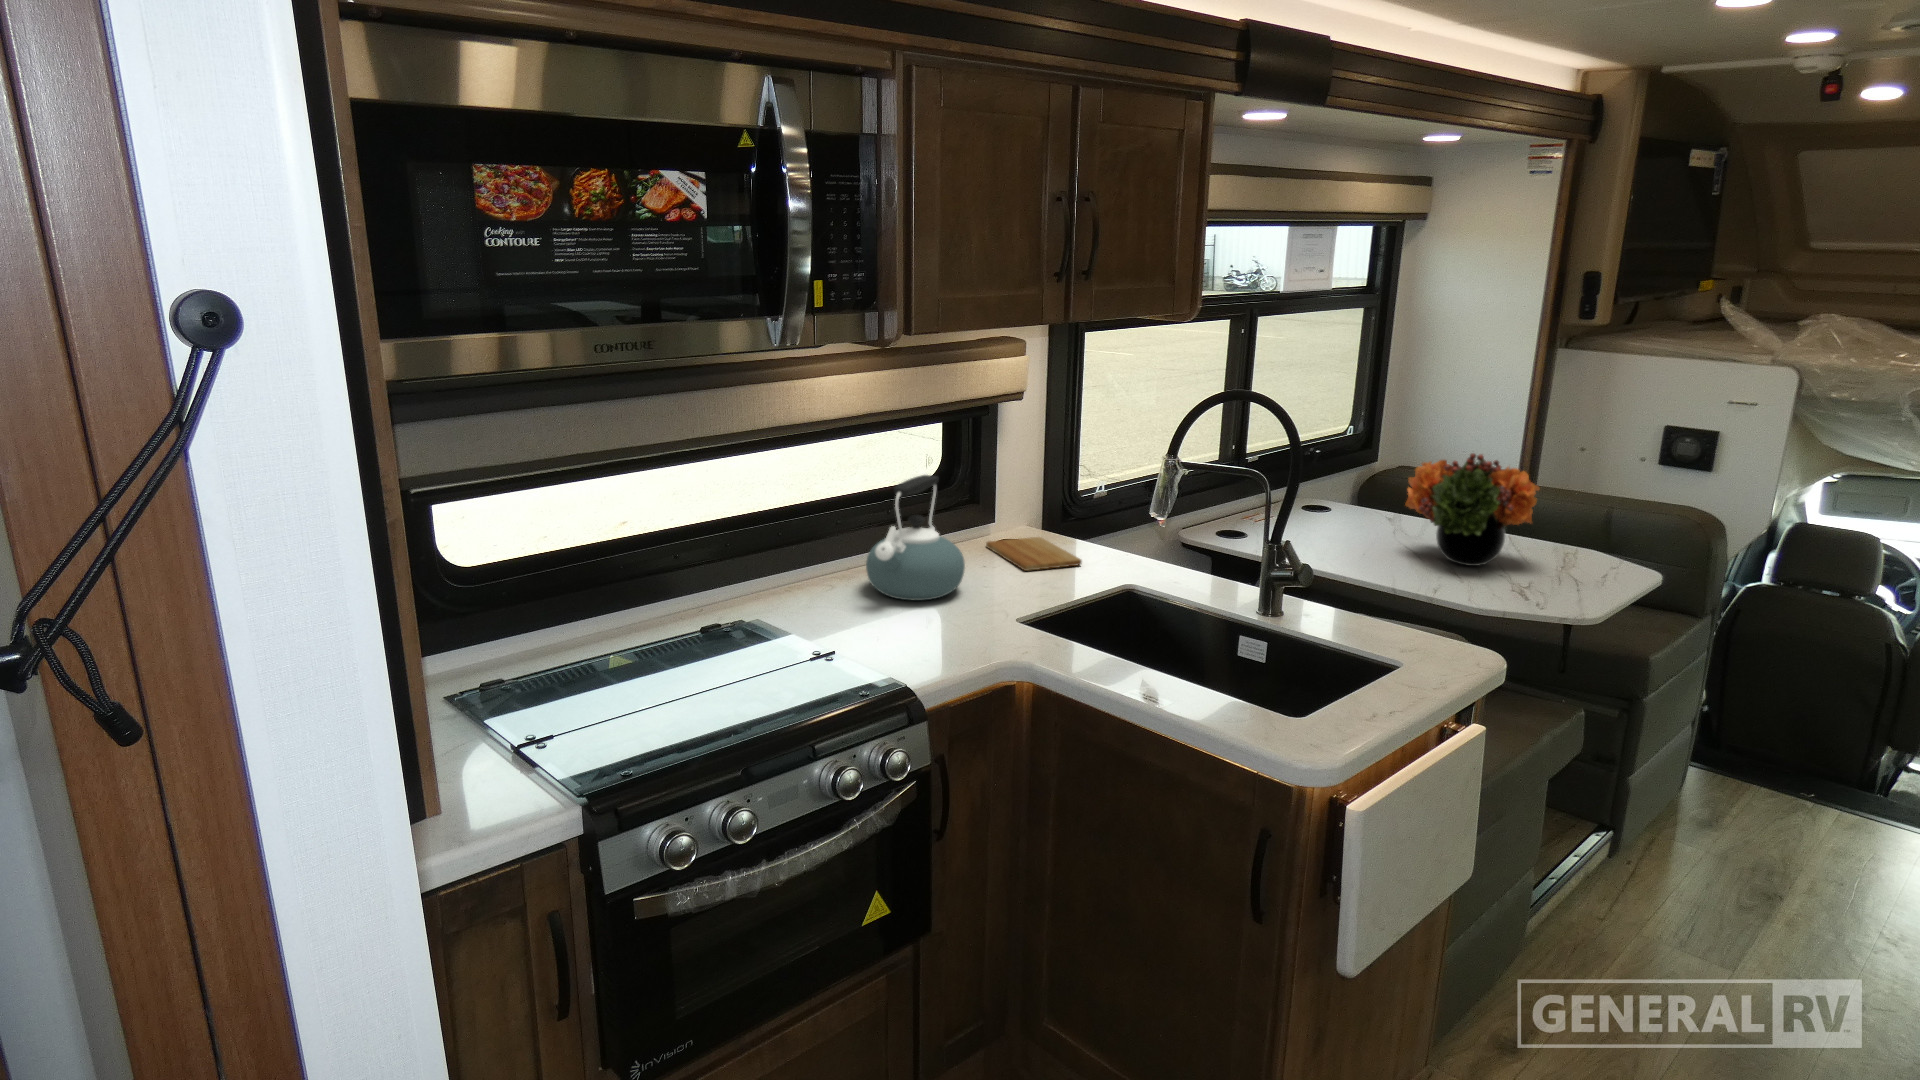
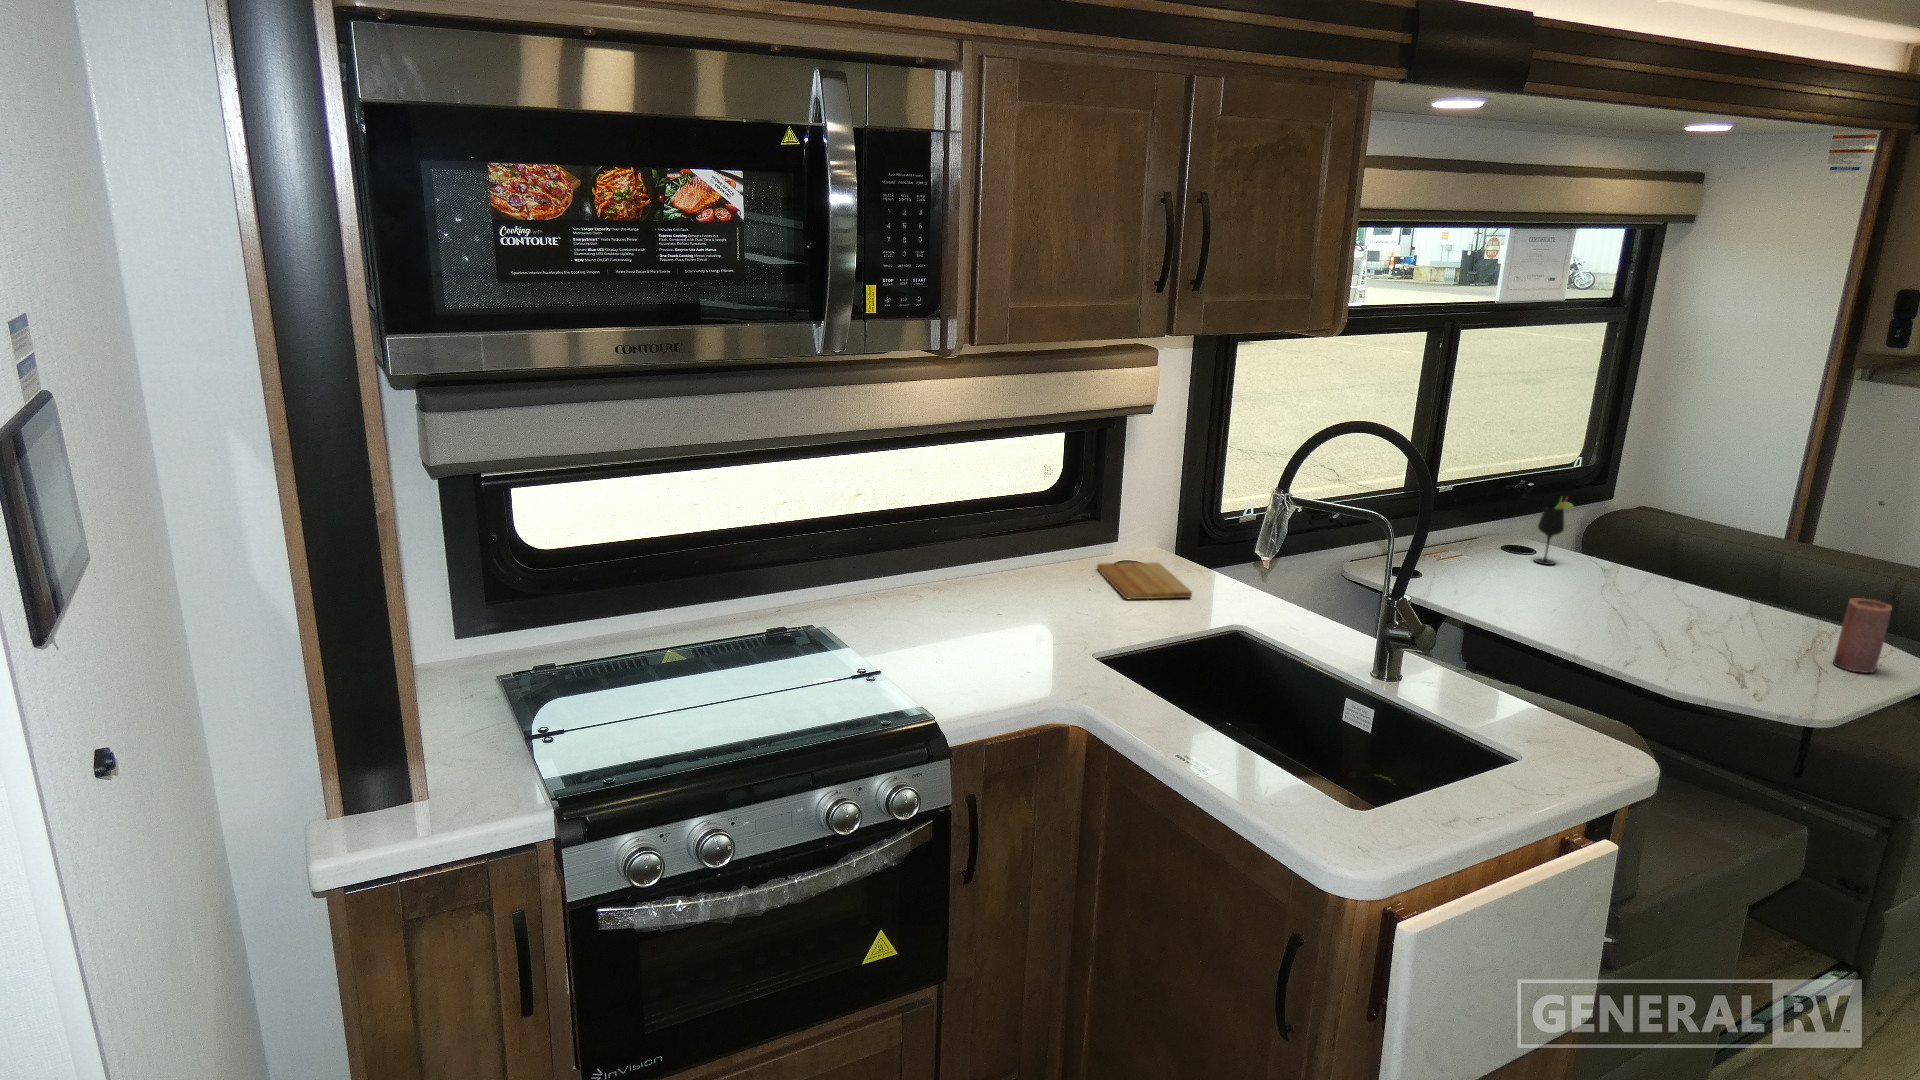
flower arrangement: present [1405,453,1540,566] -> none [1609,500,1792,634]
wine glass: none [1331,458,1361,519] -> present [1535,501,1573,565]
kettle: present [866,475,965,601] -> none [947,490,1050,623]
candle: none [1578,525,1619,585] -> present [1833,598,1892,673]

